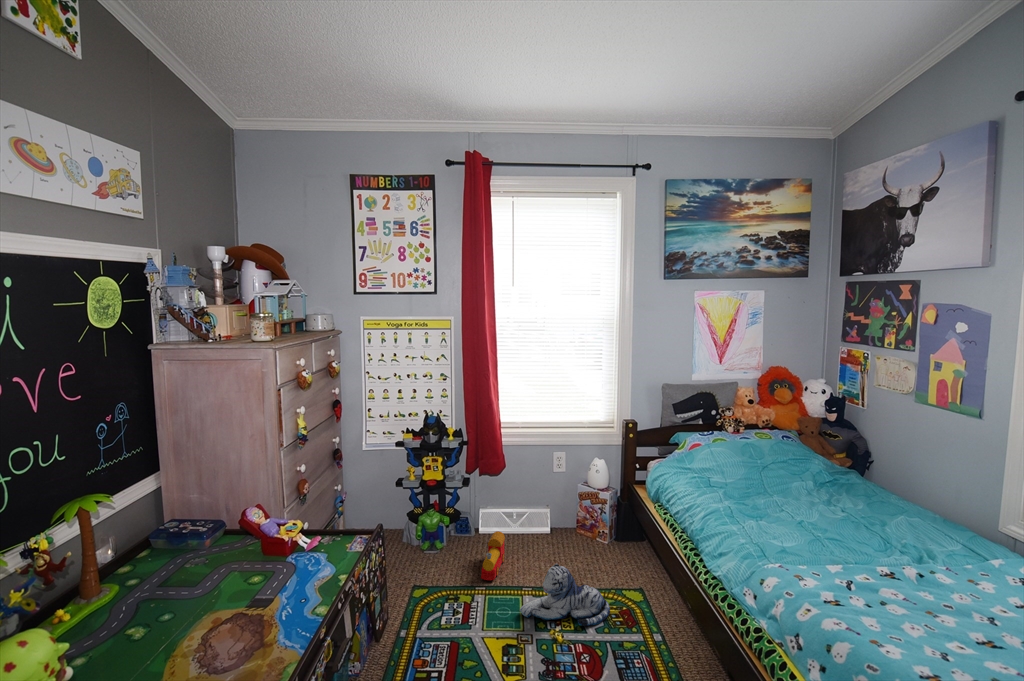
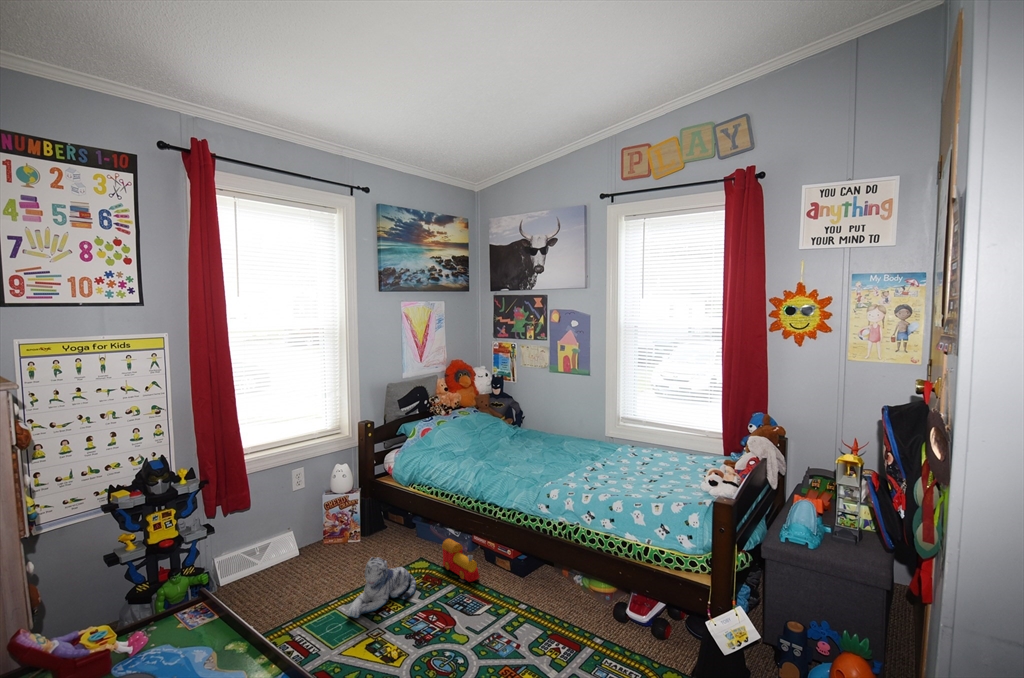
toy train: present [481,531,505,580] -> present [442,539,479,582]

